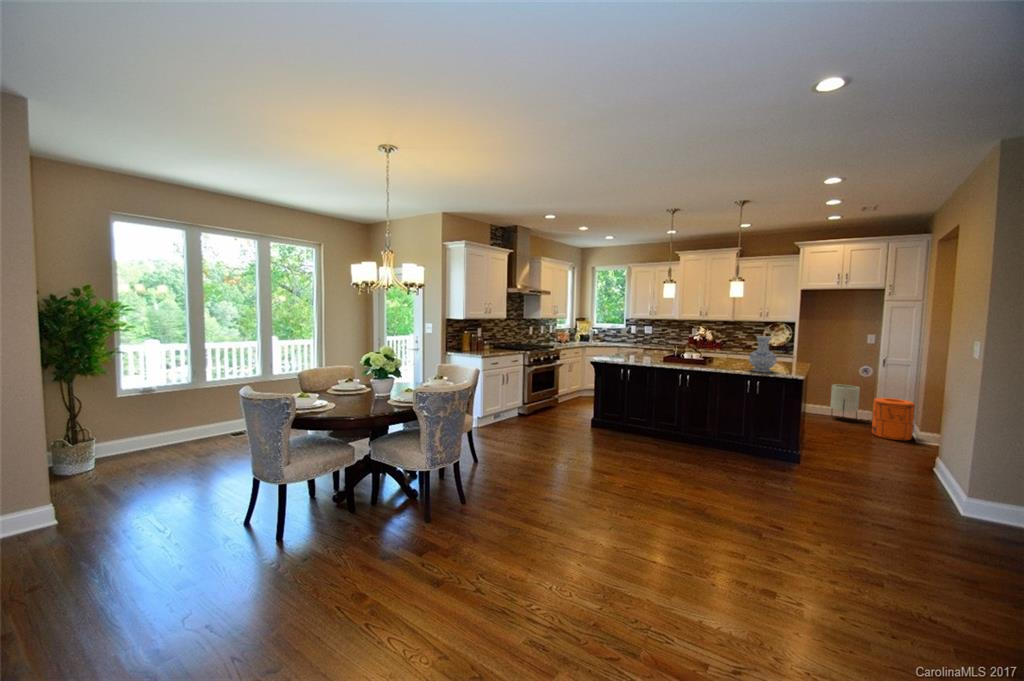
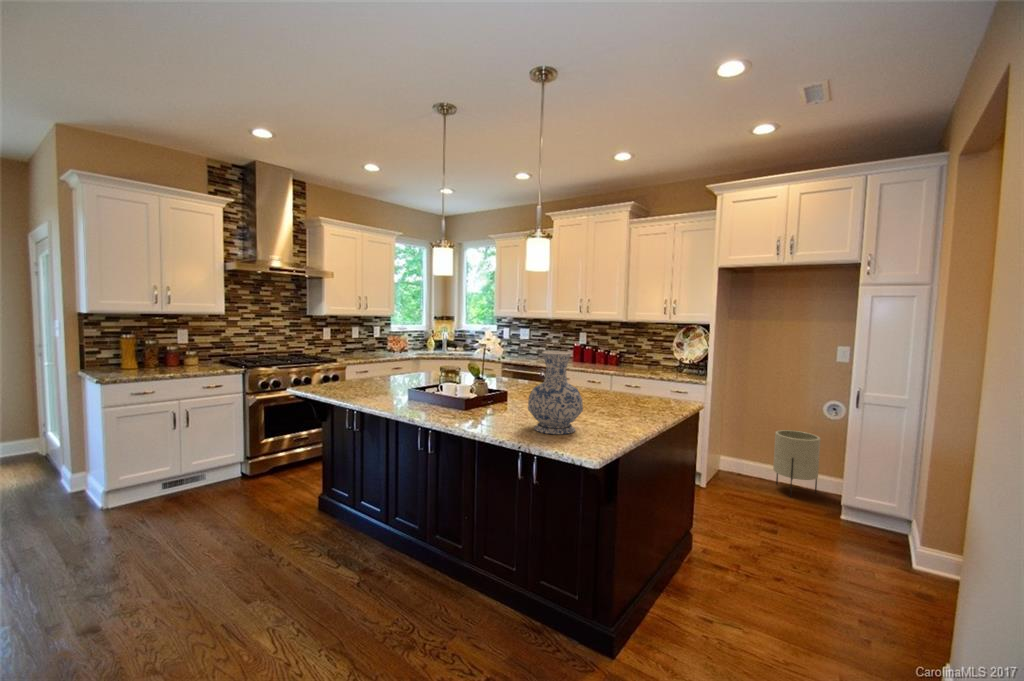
trash can: present [872,398,915,440] -> none [832,464,910,554]

